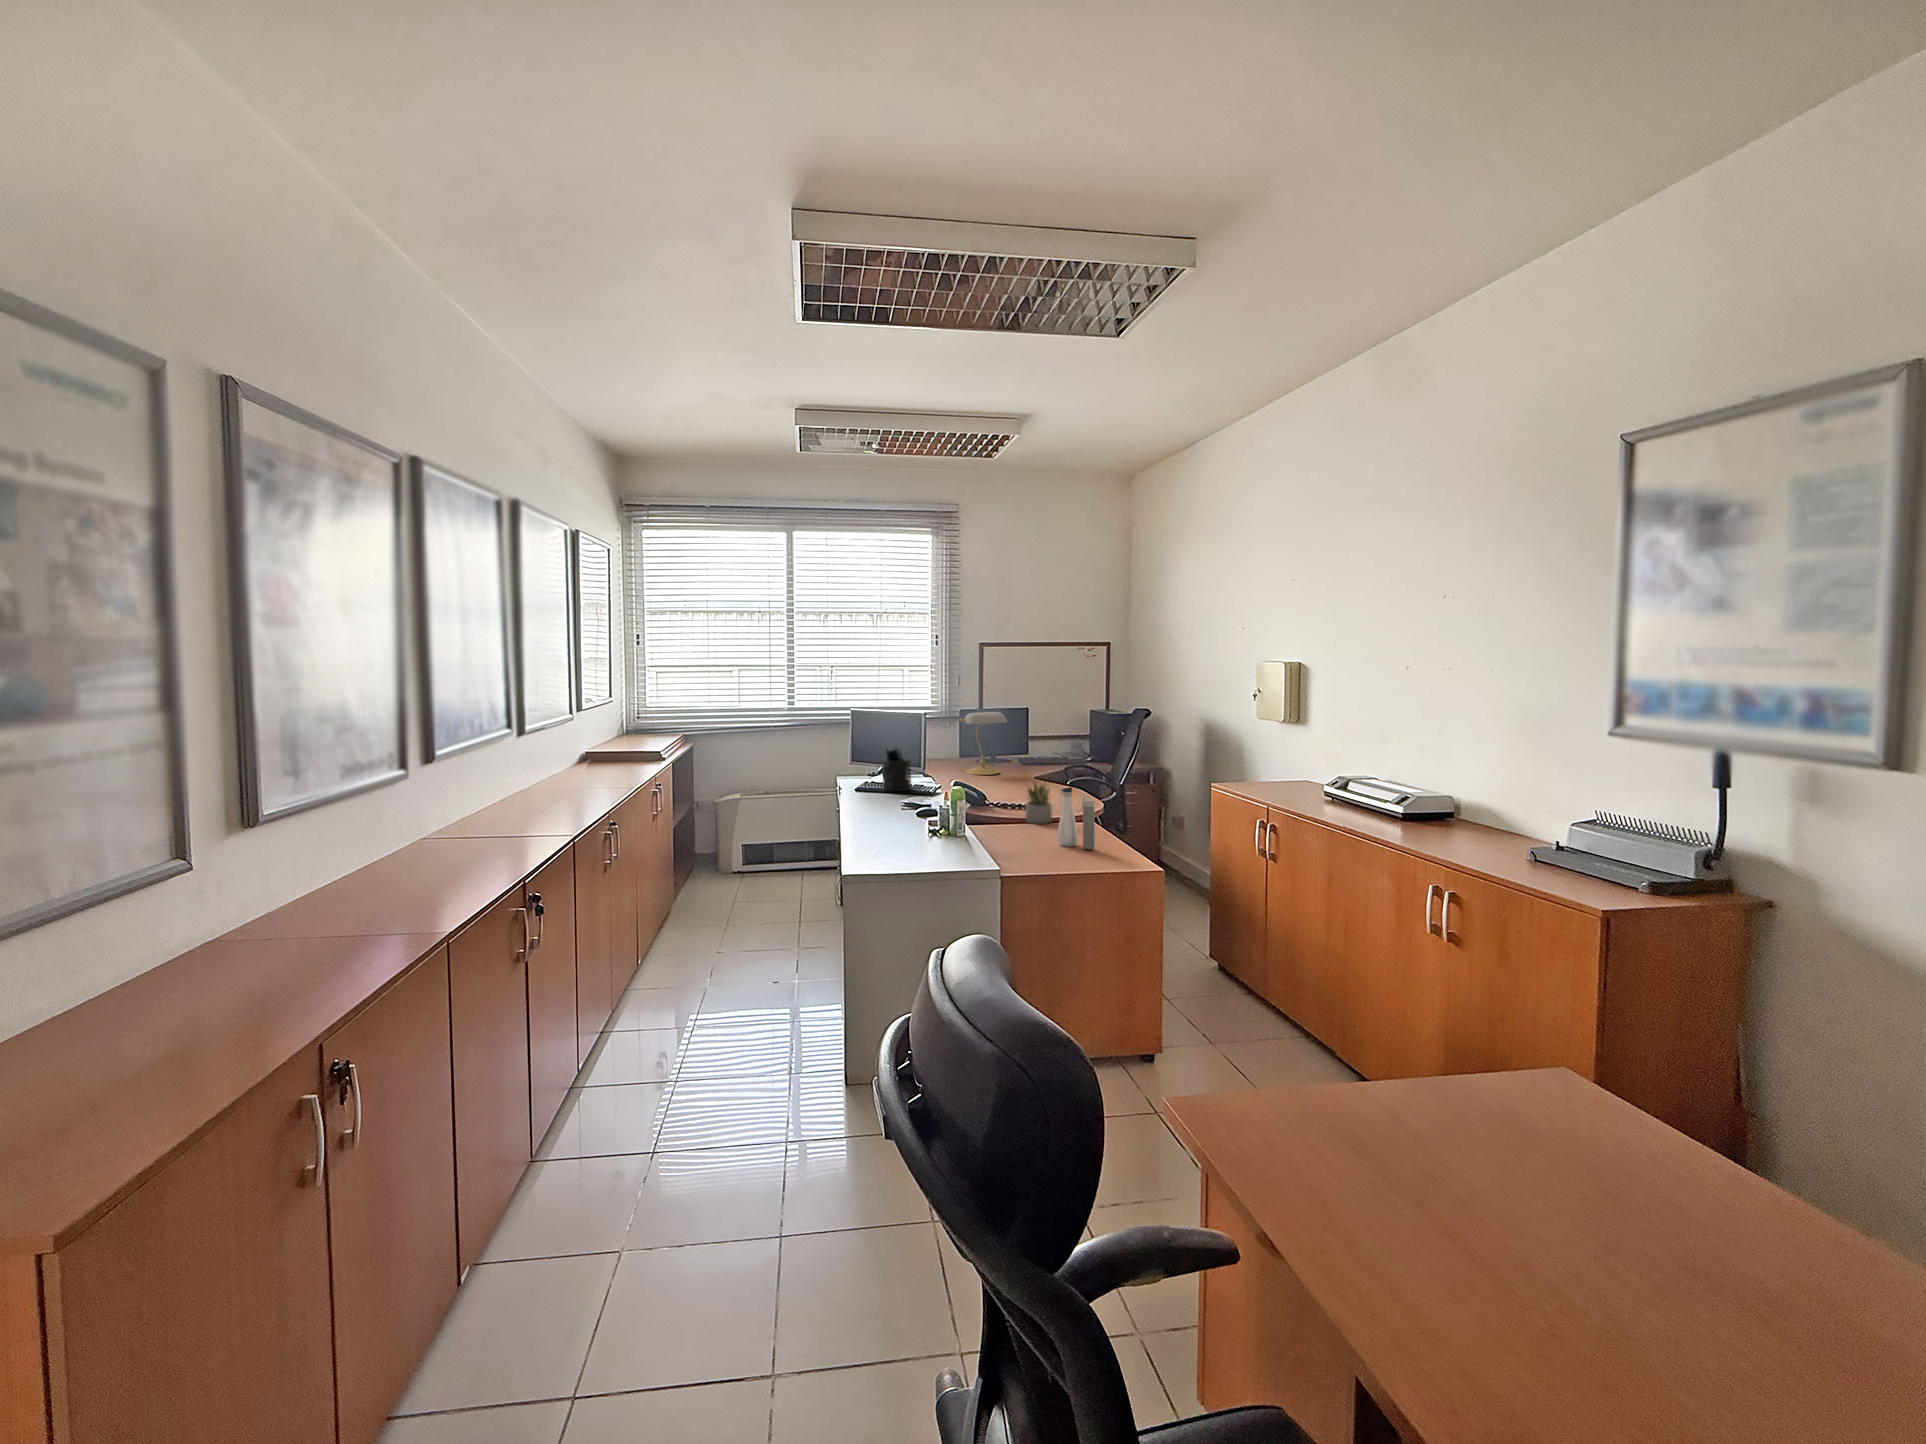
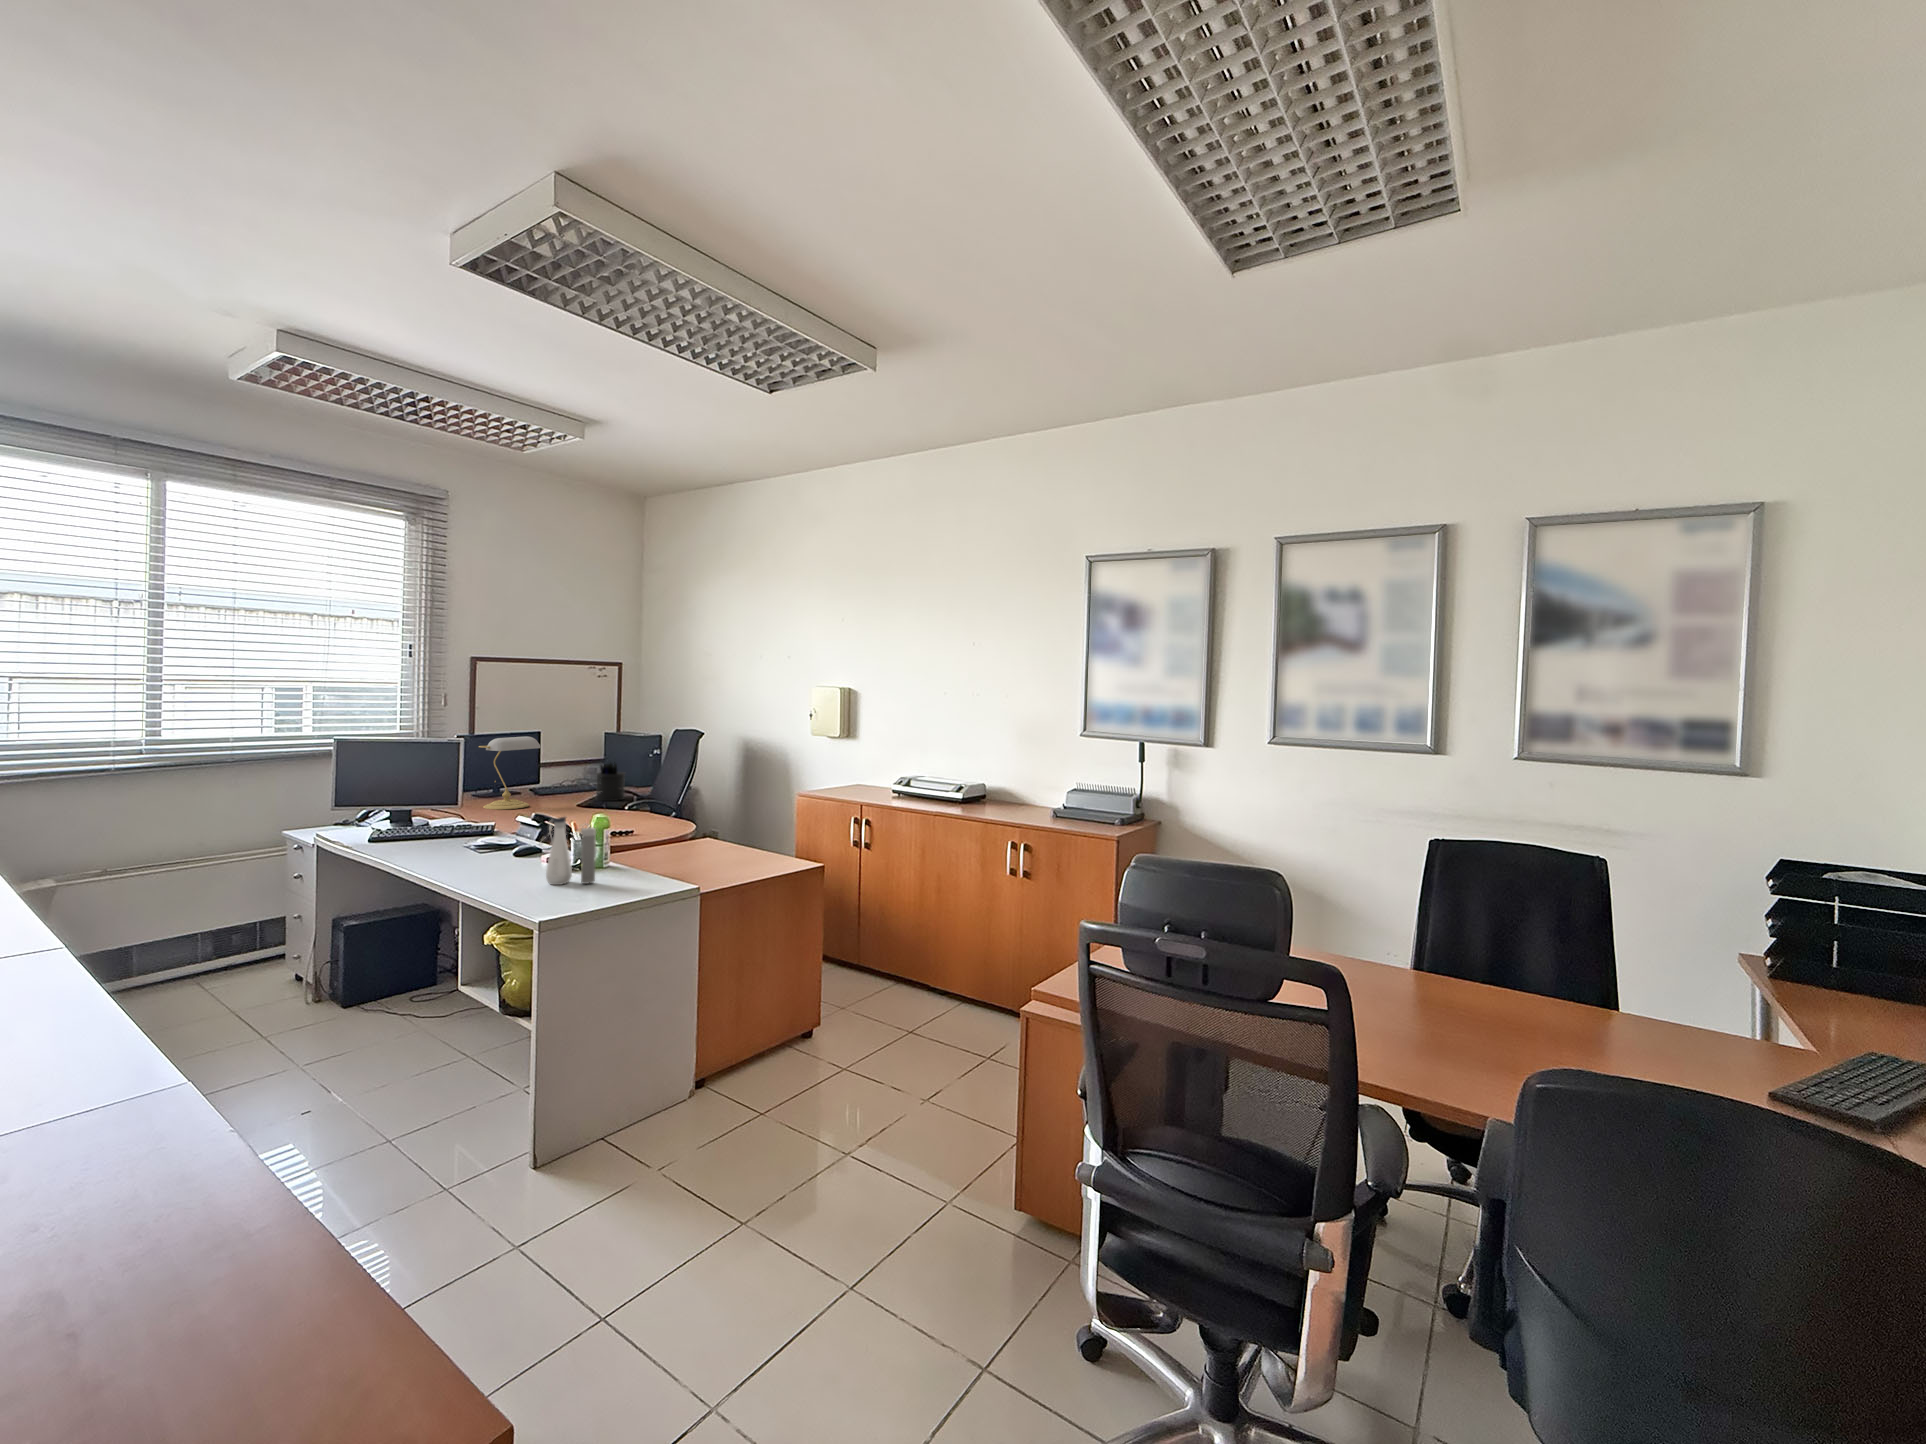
pen holder: present [883,749,911,791] -> present [596,763,625,801]
succulent plant: present [1025,783,1052,824] -> none [638,802,670,847]
water bottle: present [1053,787,1095,849] -> present [541,817,596,885]

